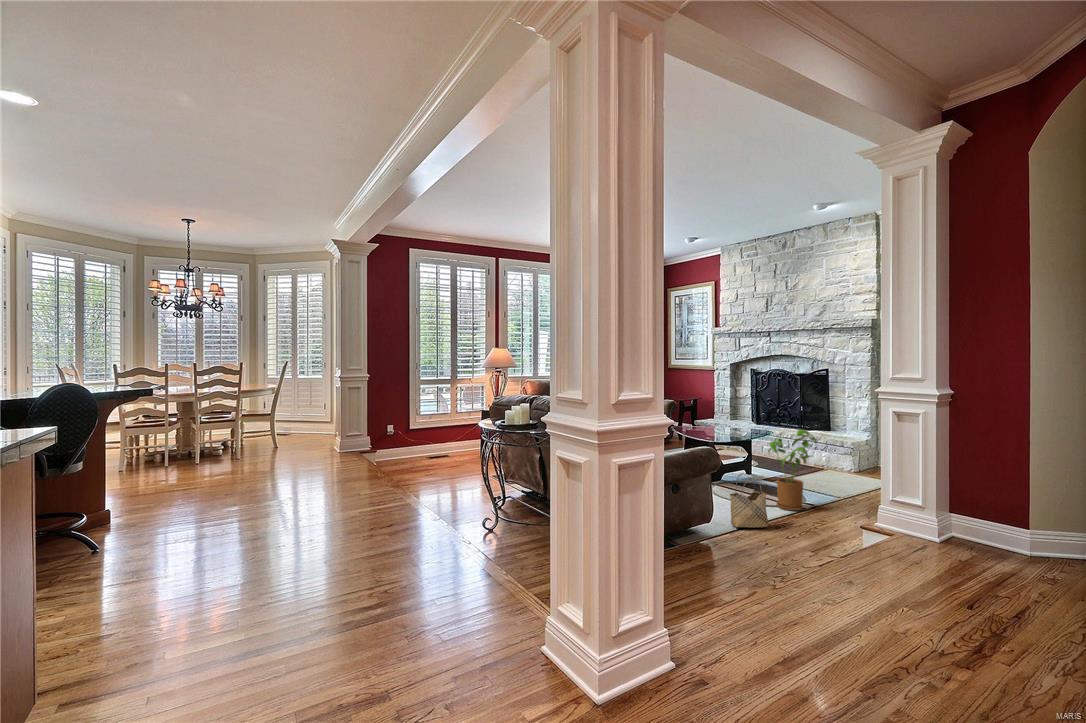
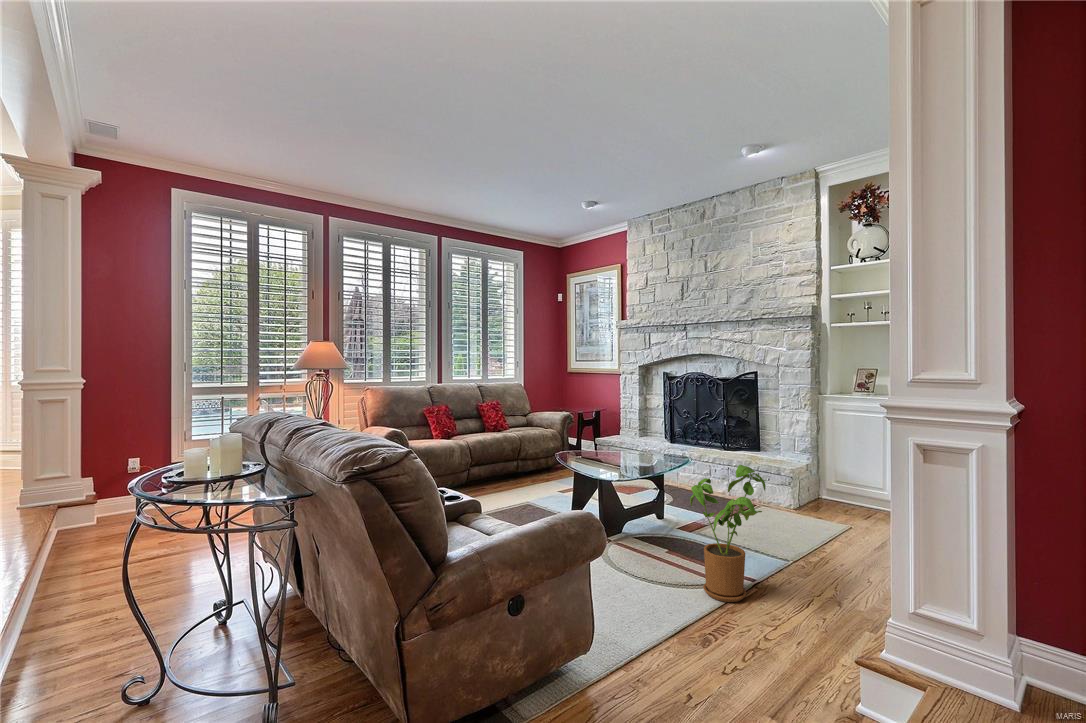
woven basket: present [730,473,768,528] -> none [627,554,694,663]

